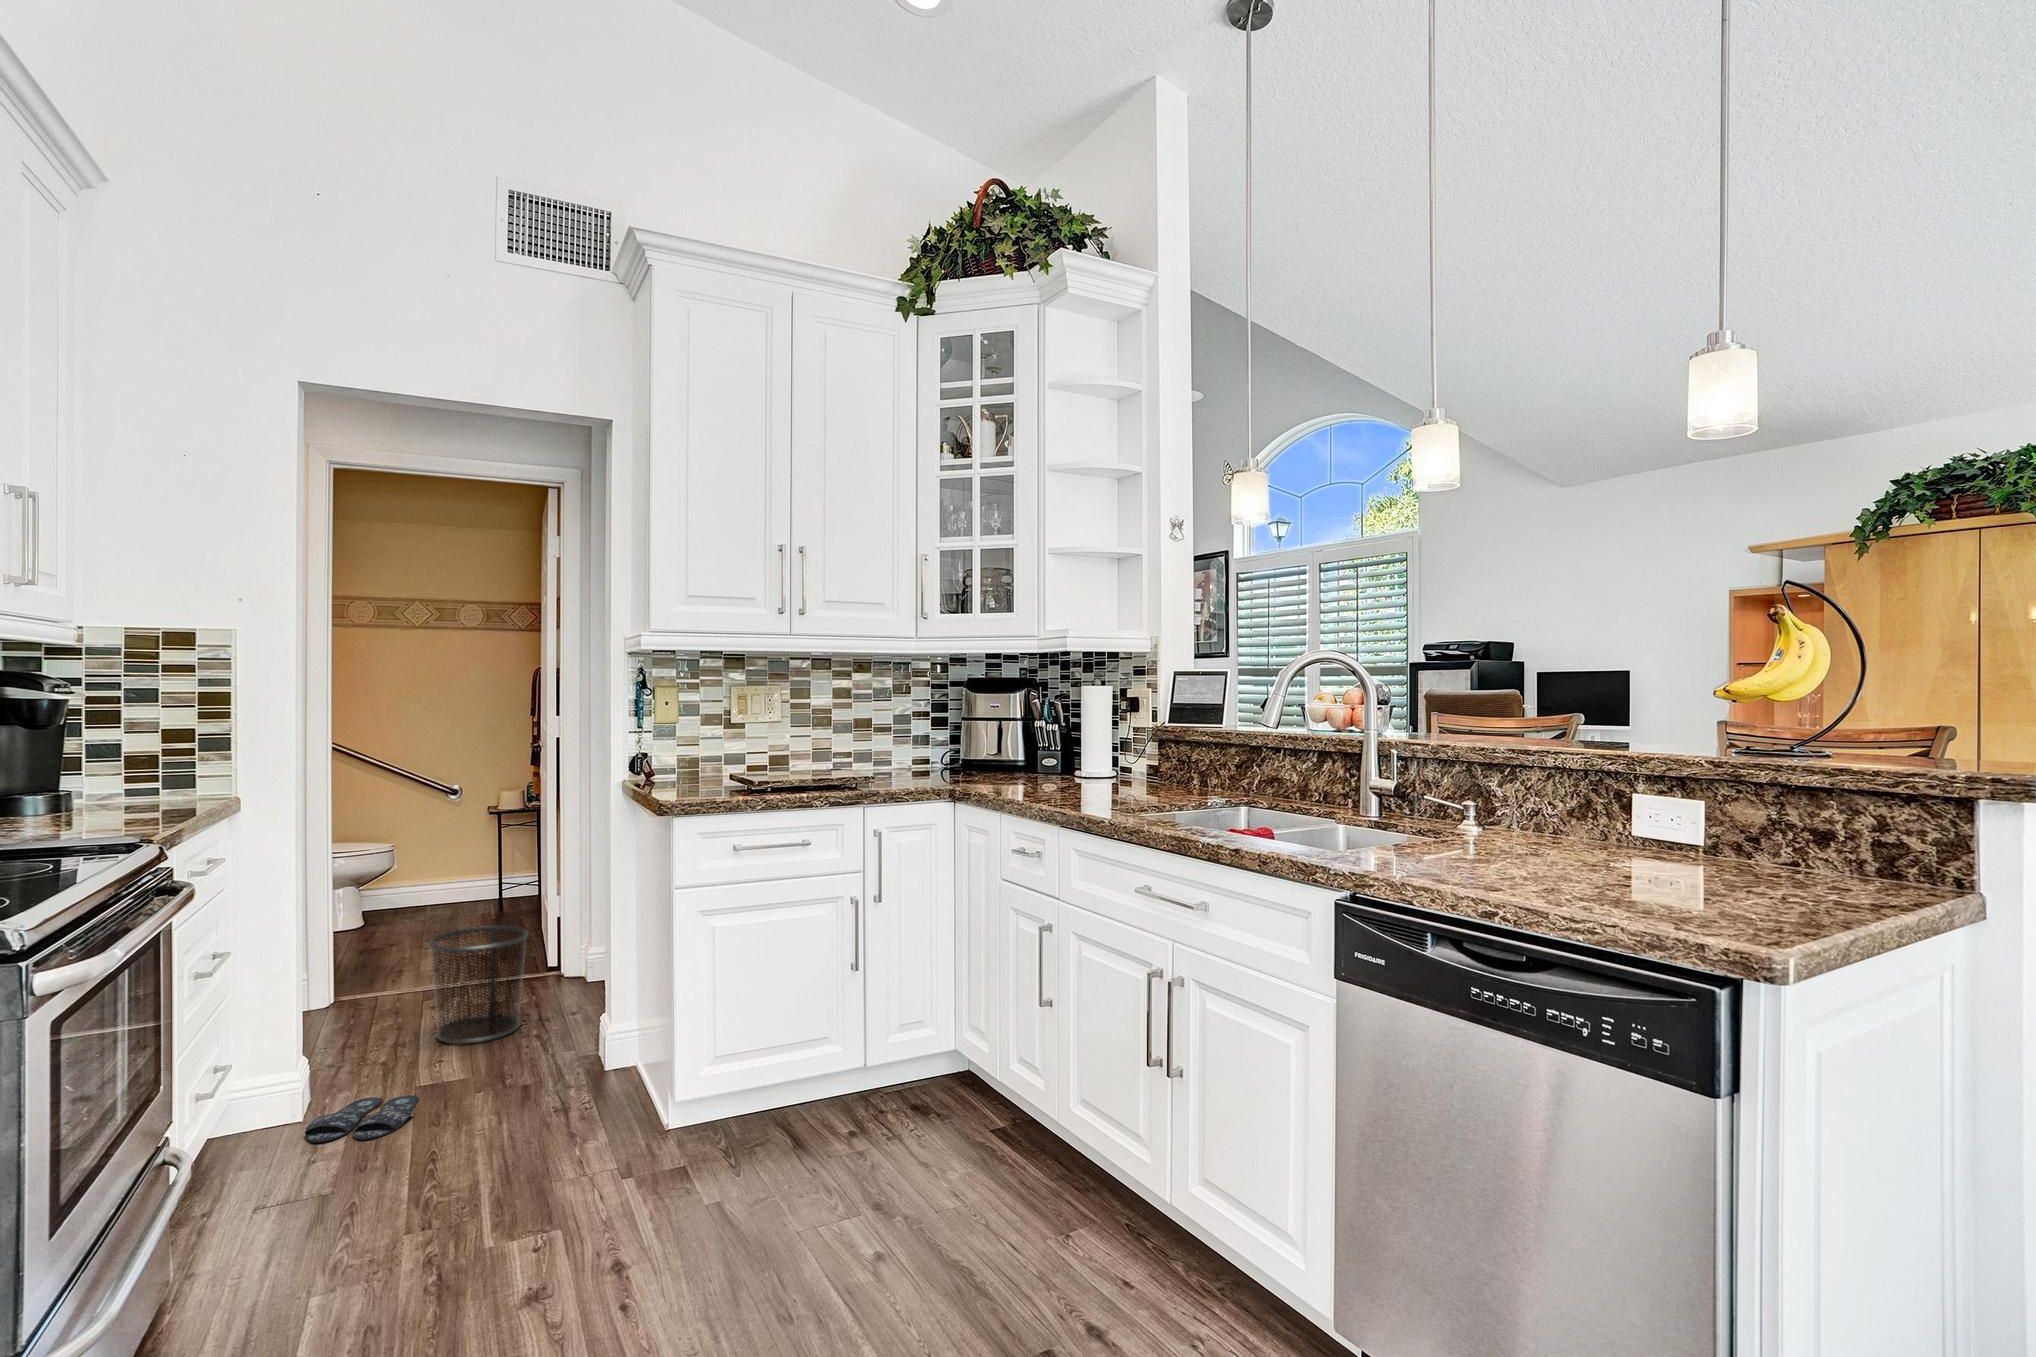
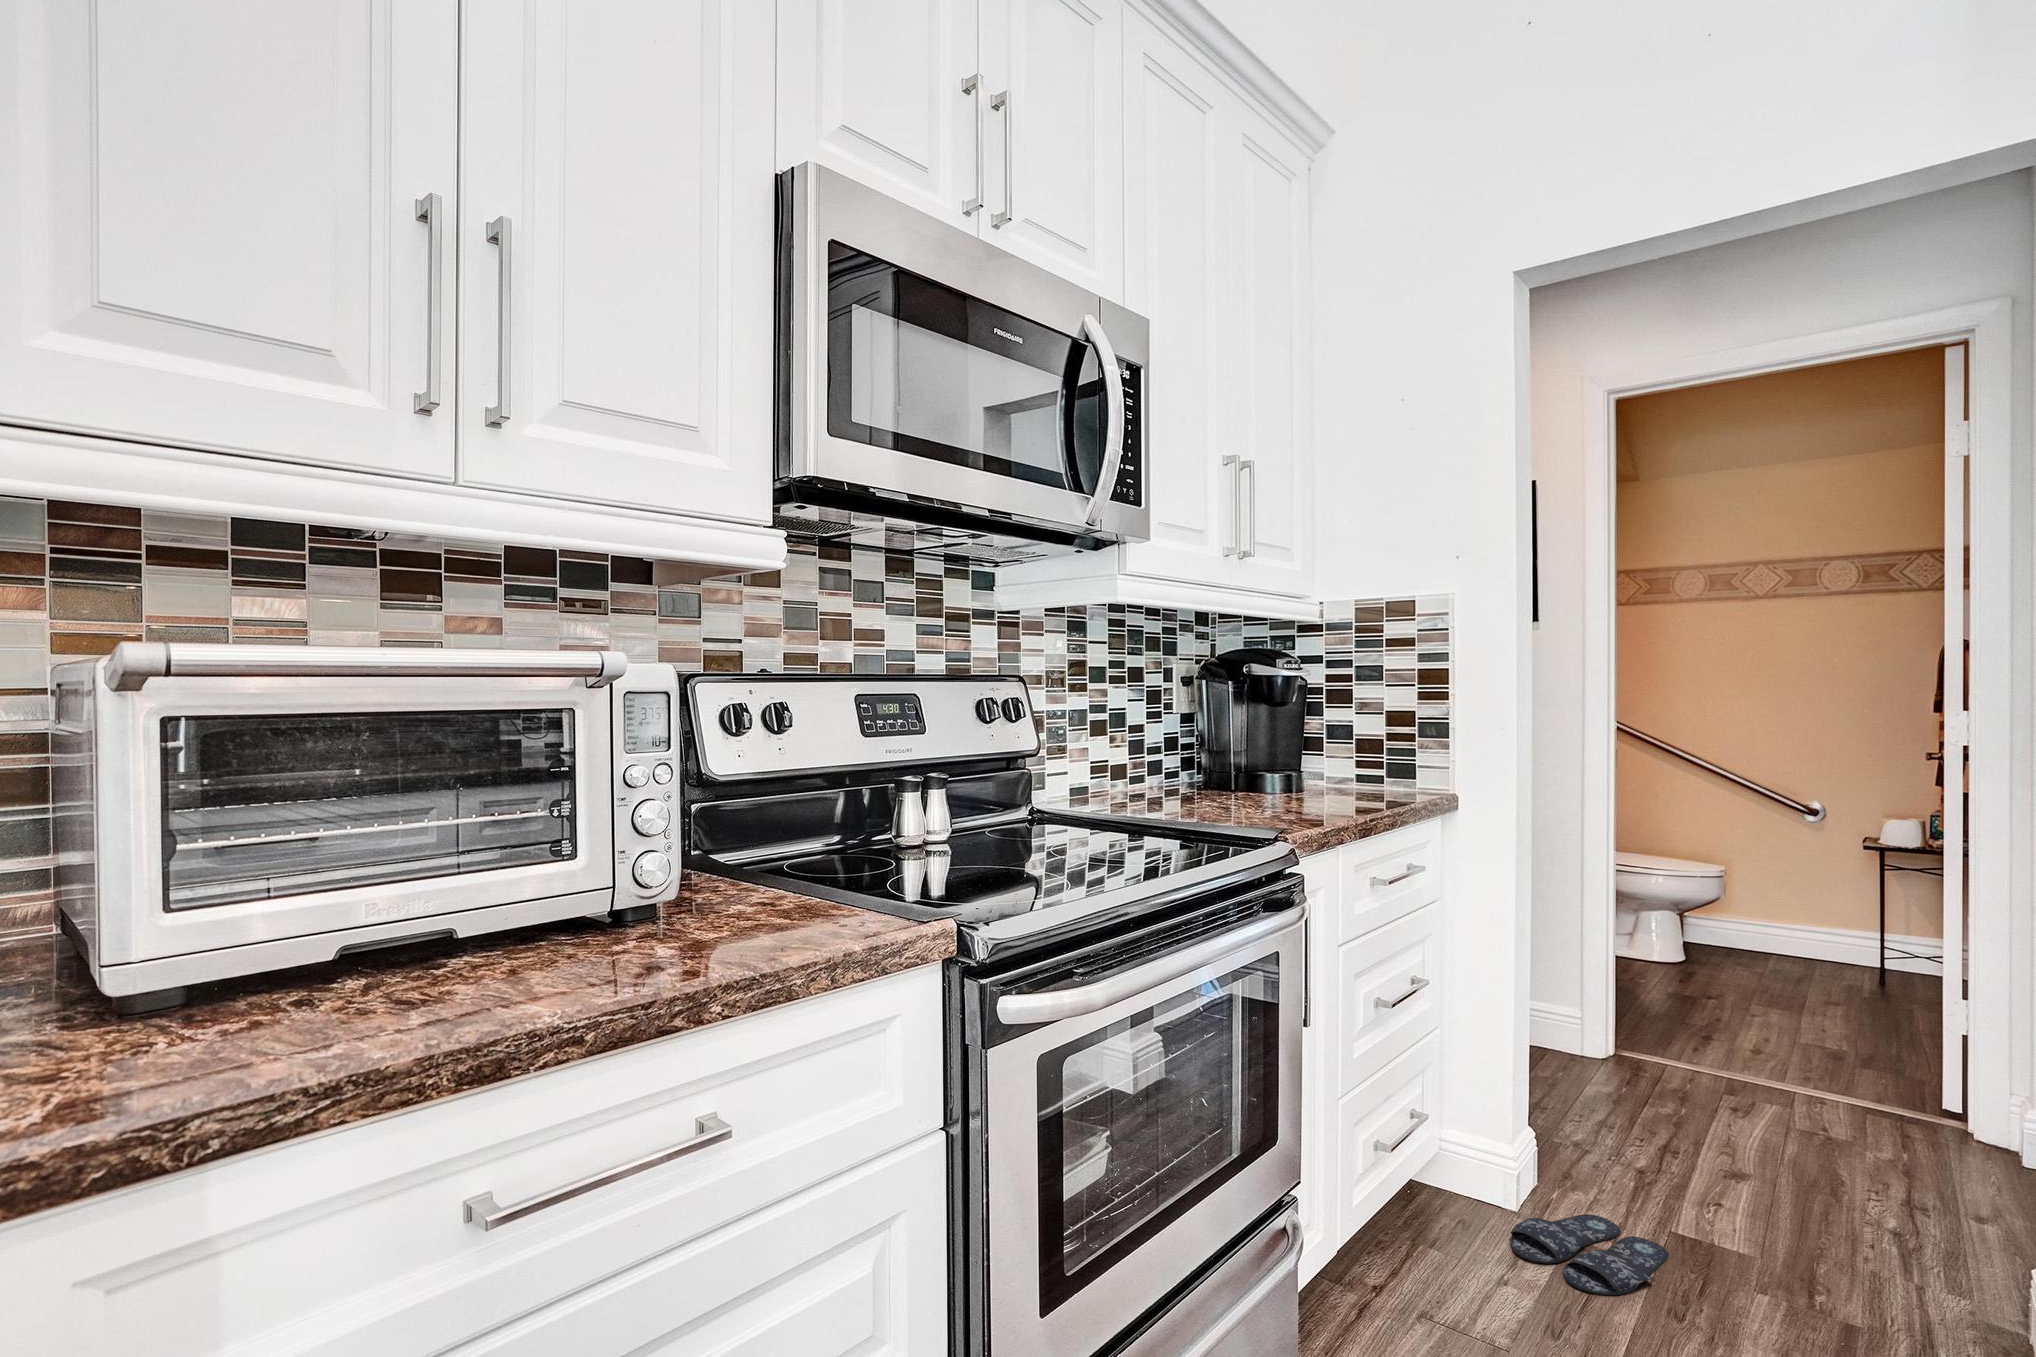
waste bin: present [429,926,528,1044] -> none [1712,1015,1881,1207]

